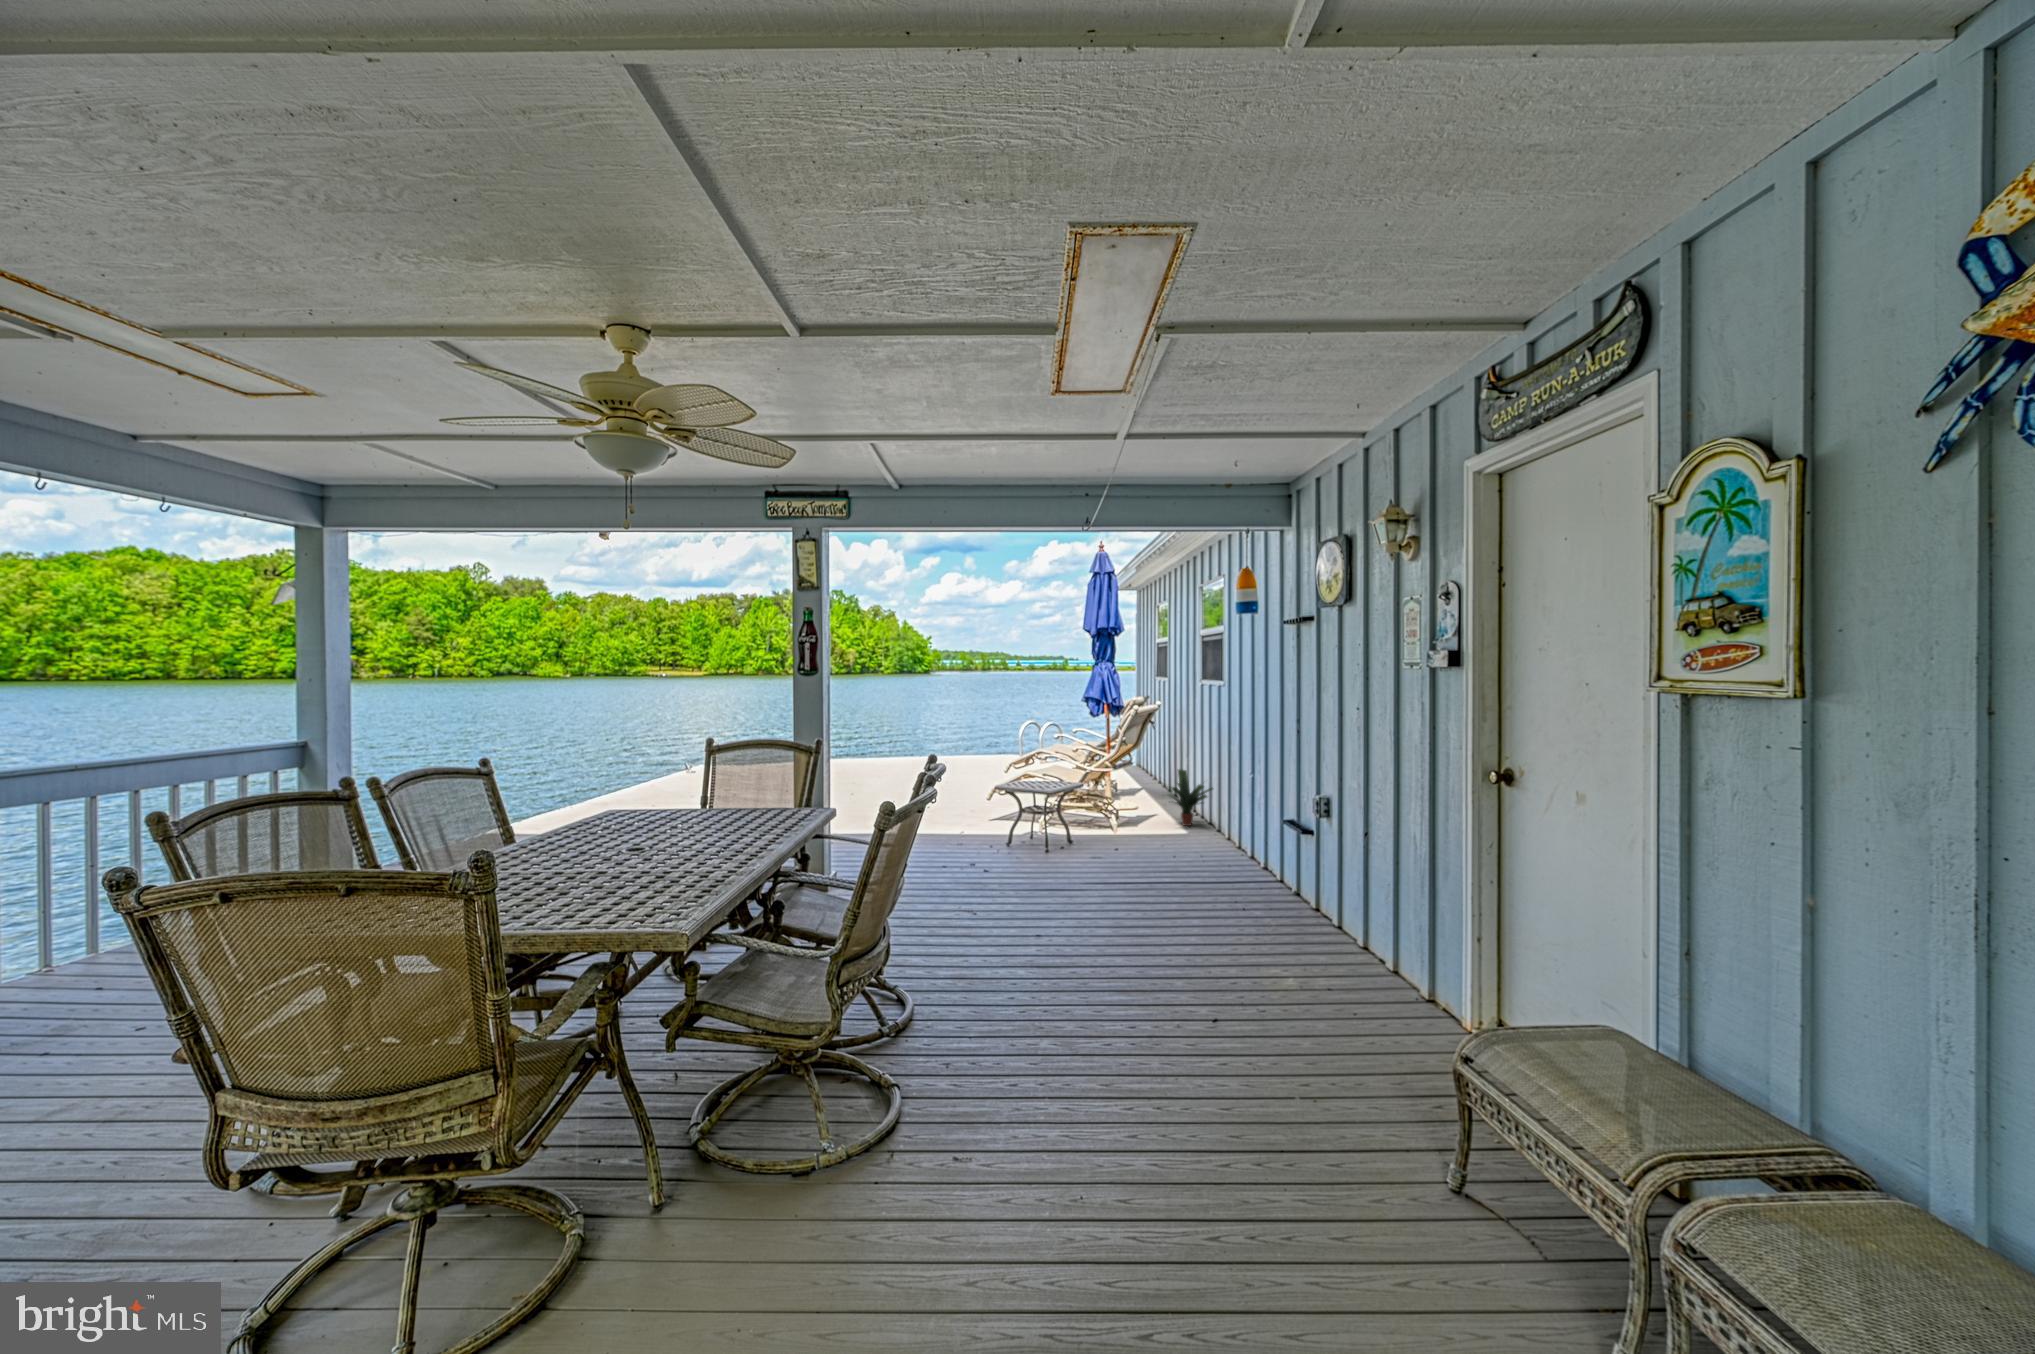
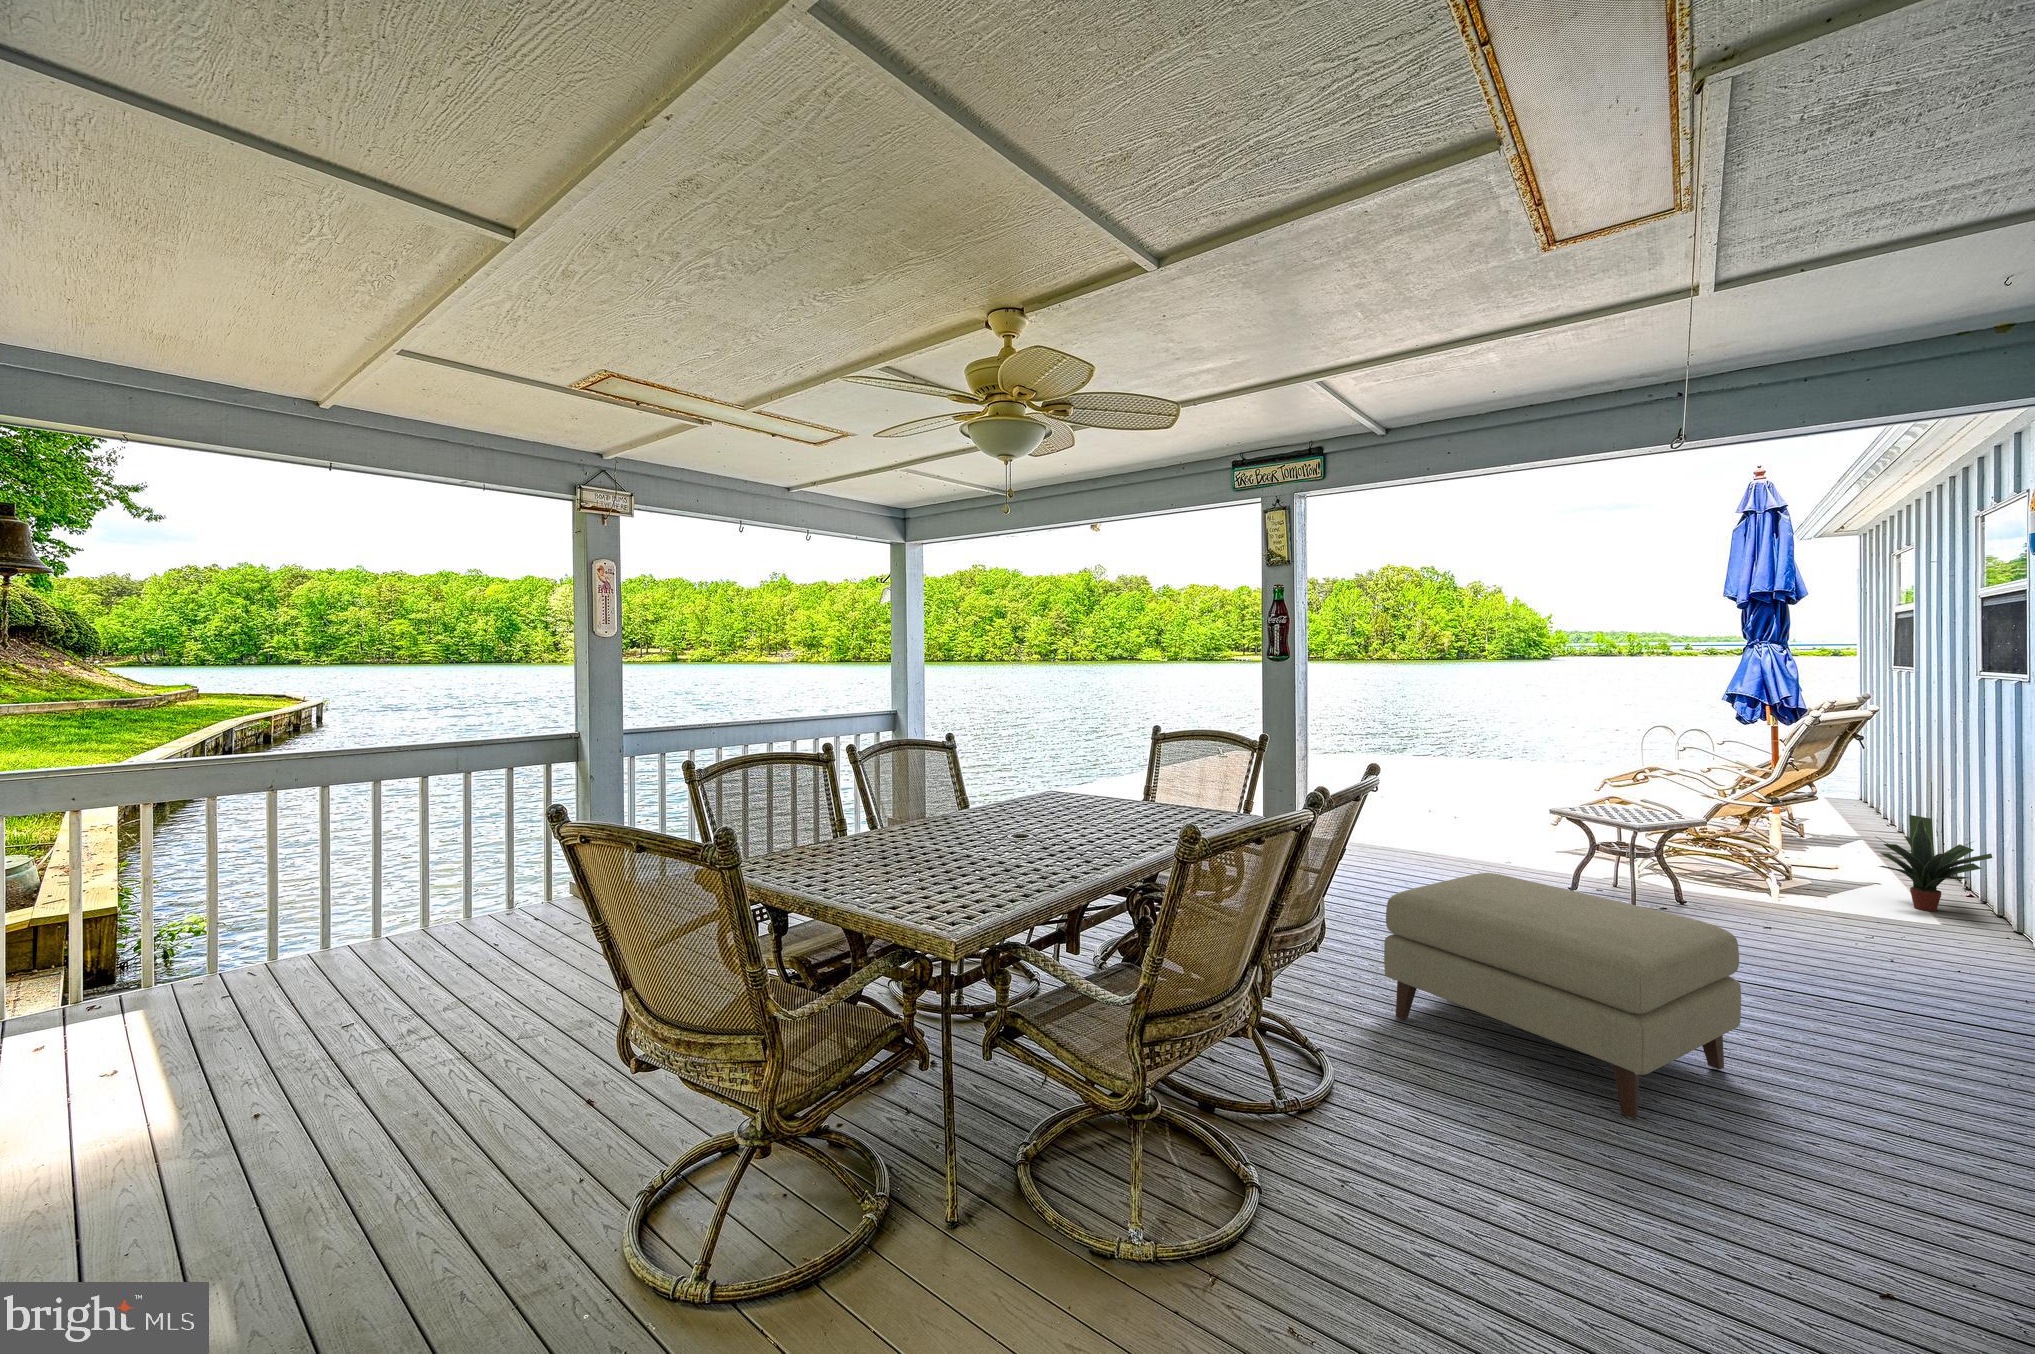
ottoman: none [960,826,1151,955] -> present [1384,873,1741,1119]

